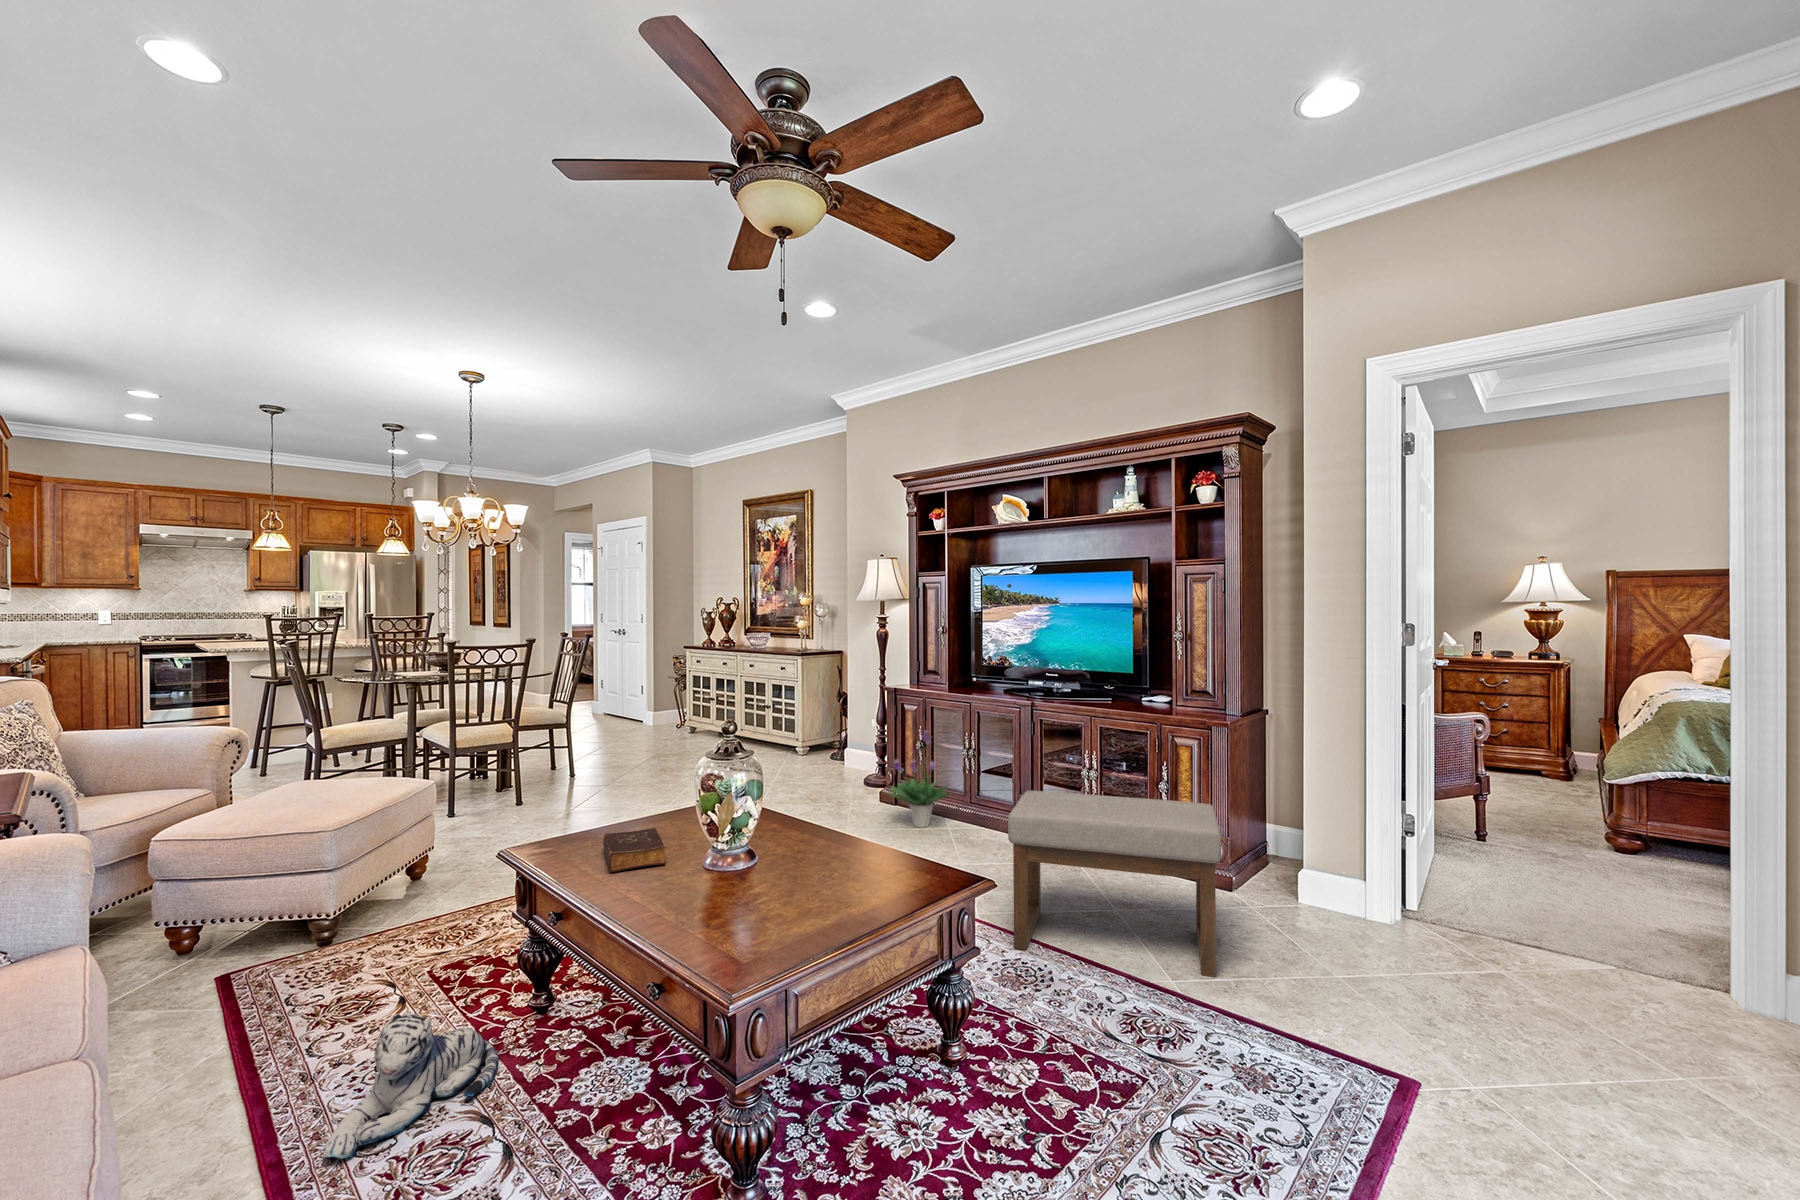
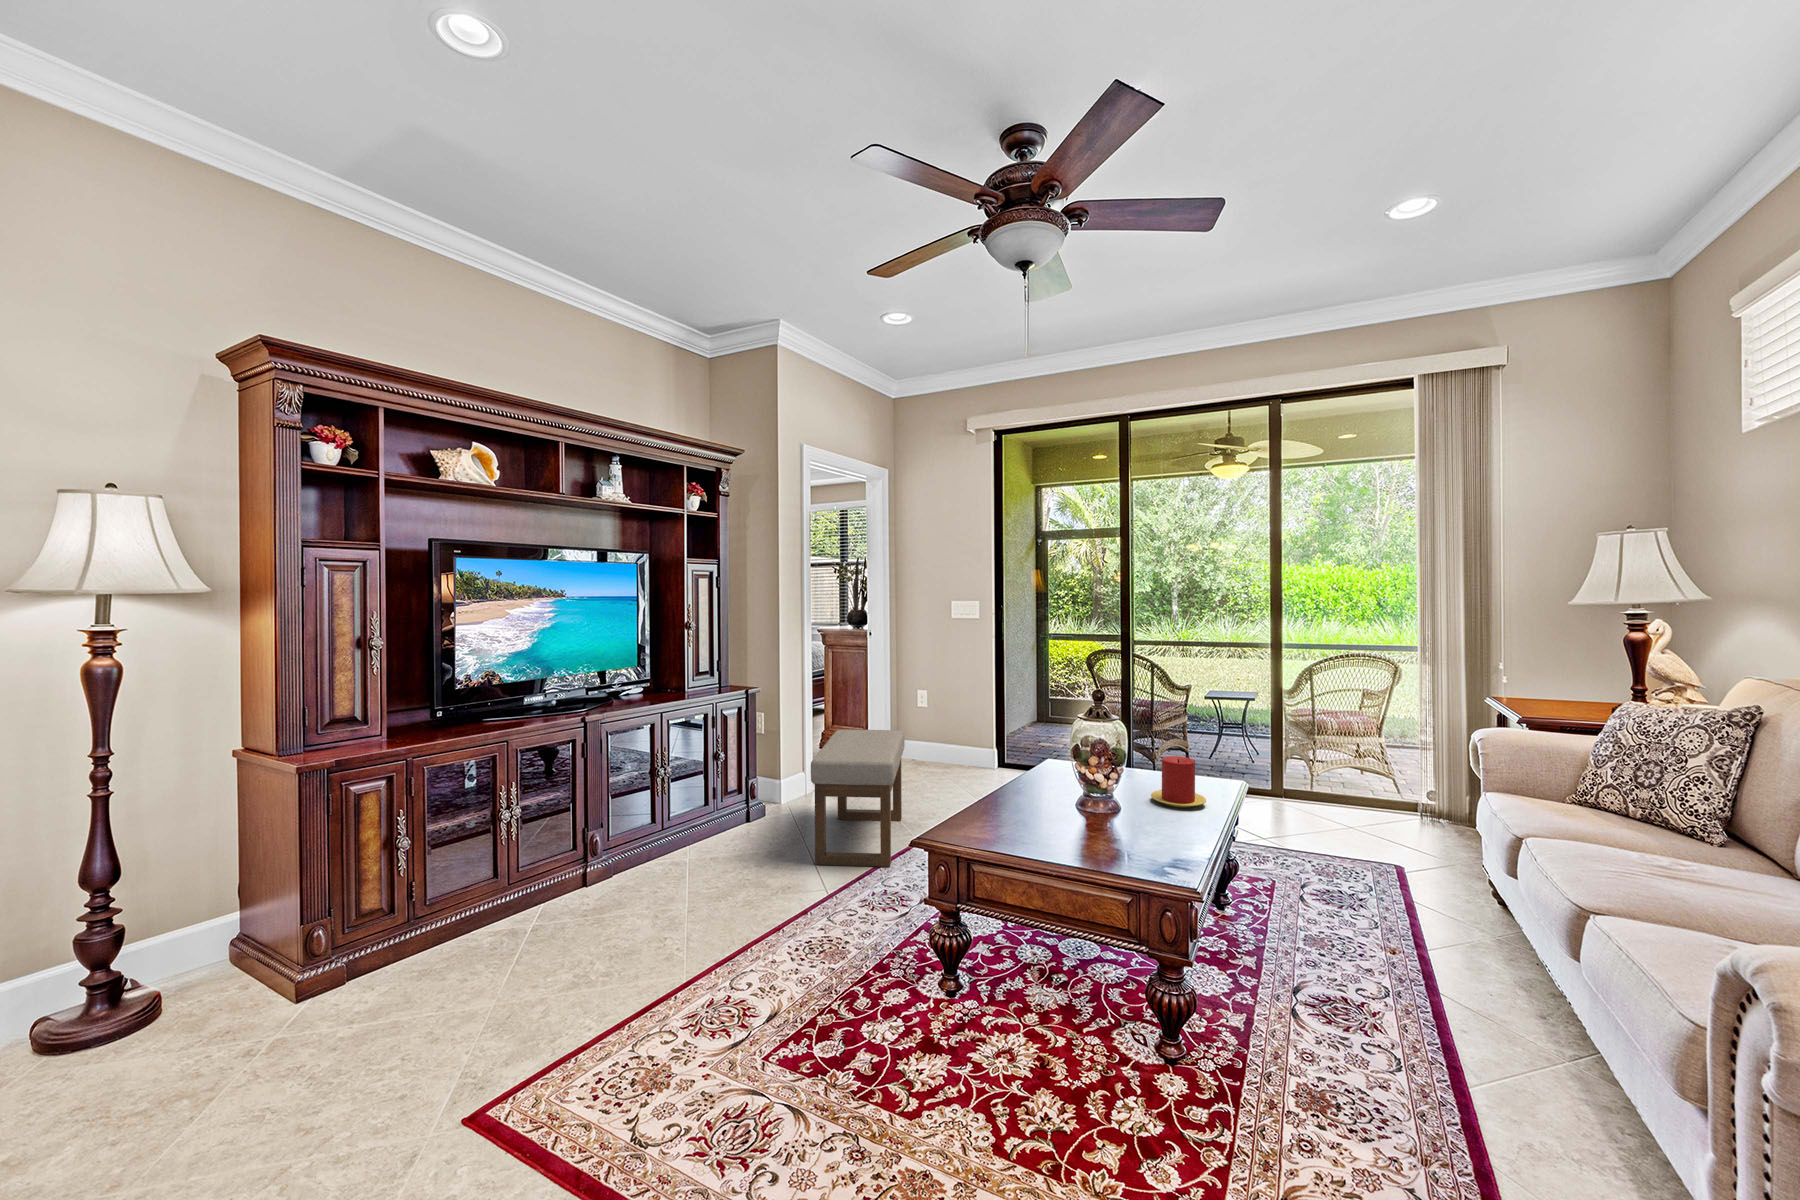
potted plant: present [889,731,953,828] -> none [438,796,558,946]
book: present [603,828,666,872] -> none [1101,807,1179,849]
candle: none [664,838,743,918] -> present [1151,756,1206,807]
plush toy: present [323,1013,499,1159] -> none [1249,969,1423,1082]

